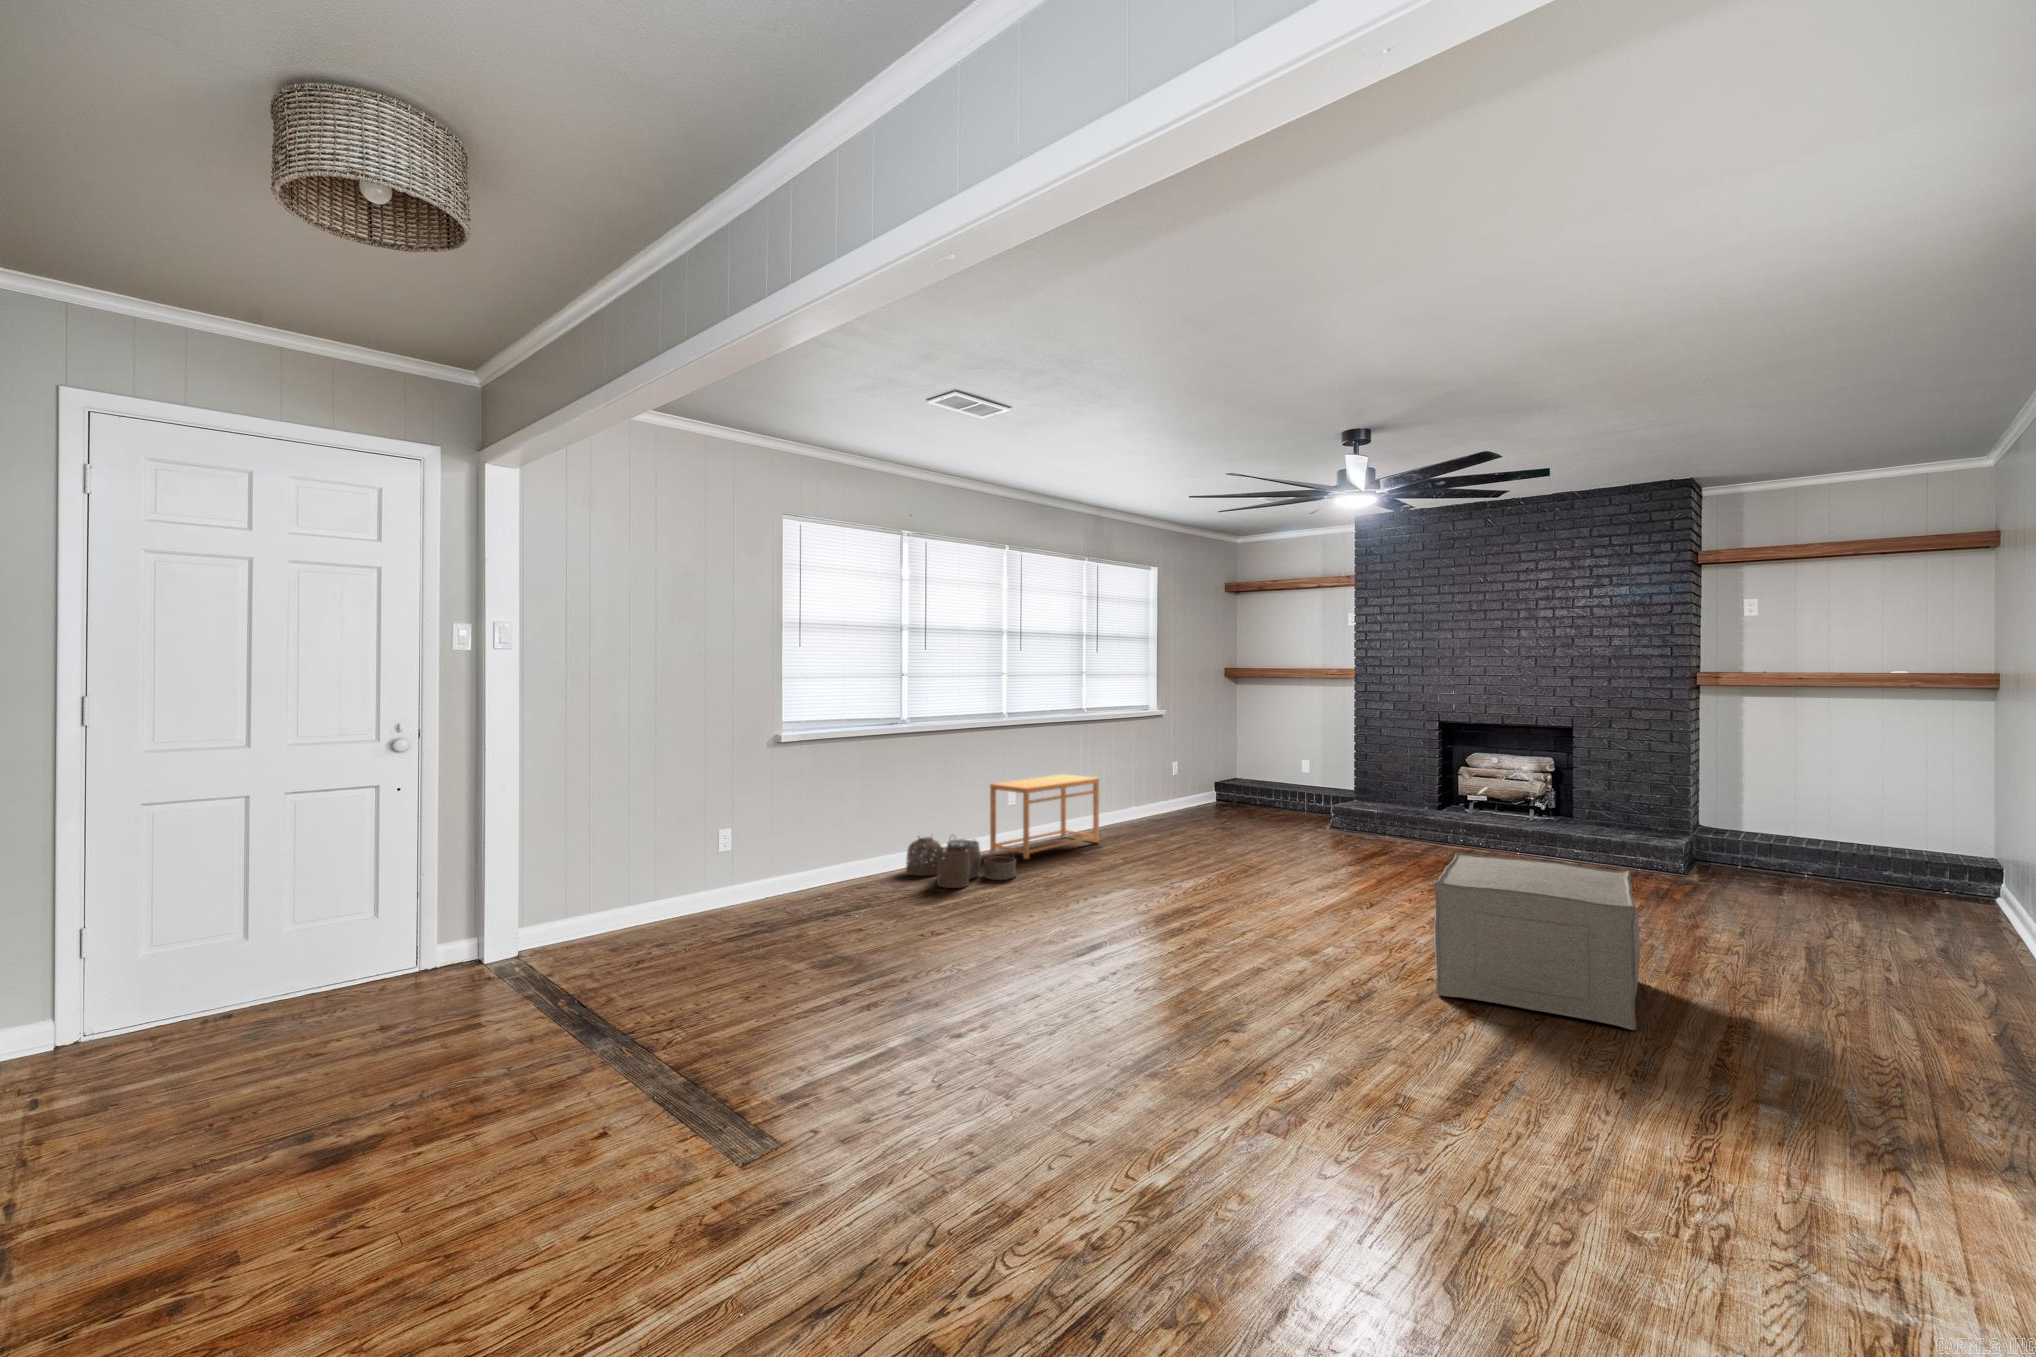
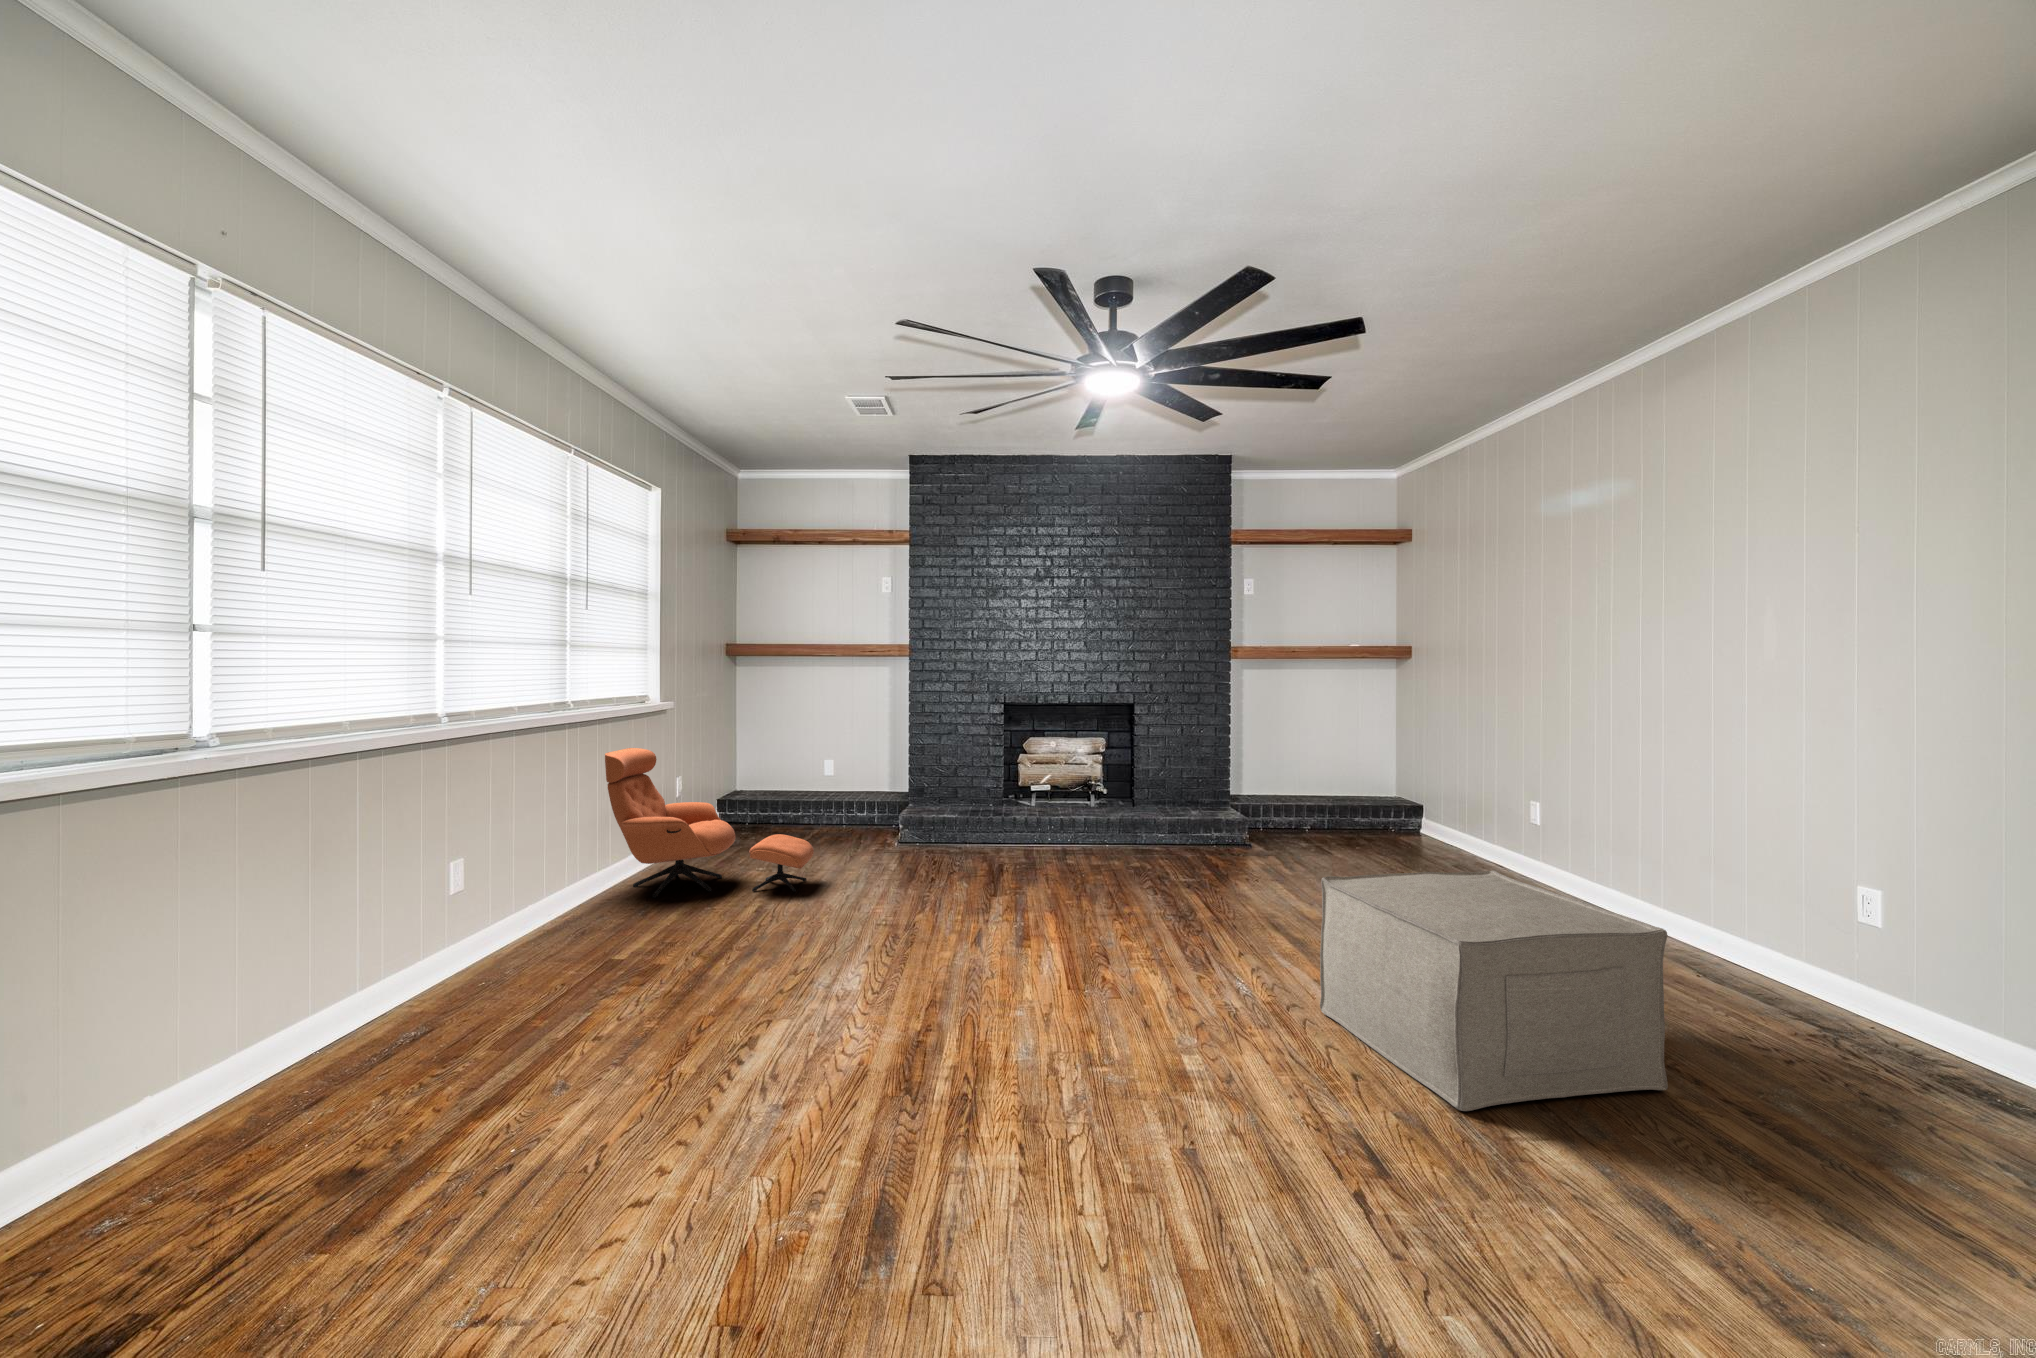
lounge chair: none [1105,740,1231,844] -> present [605,748,814,897]
side table: present [990,774,1099,859] -> none [421,815,625,994]
woven basket: present [906,836,1016,888] -> none [220,997,540,1146]

